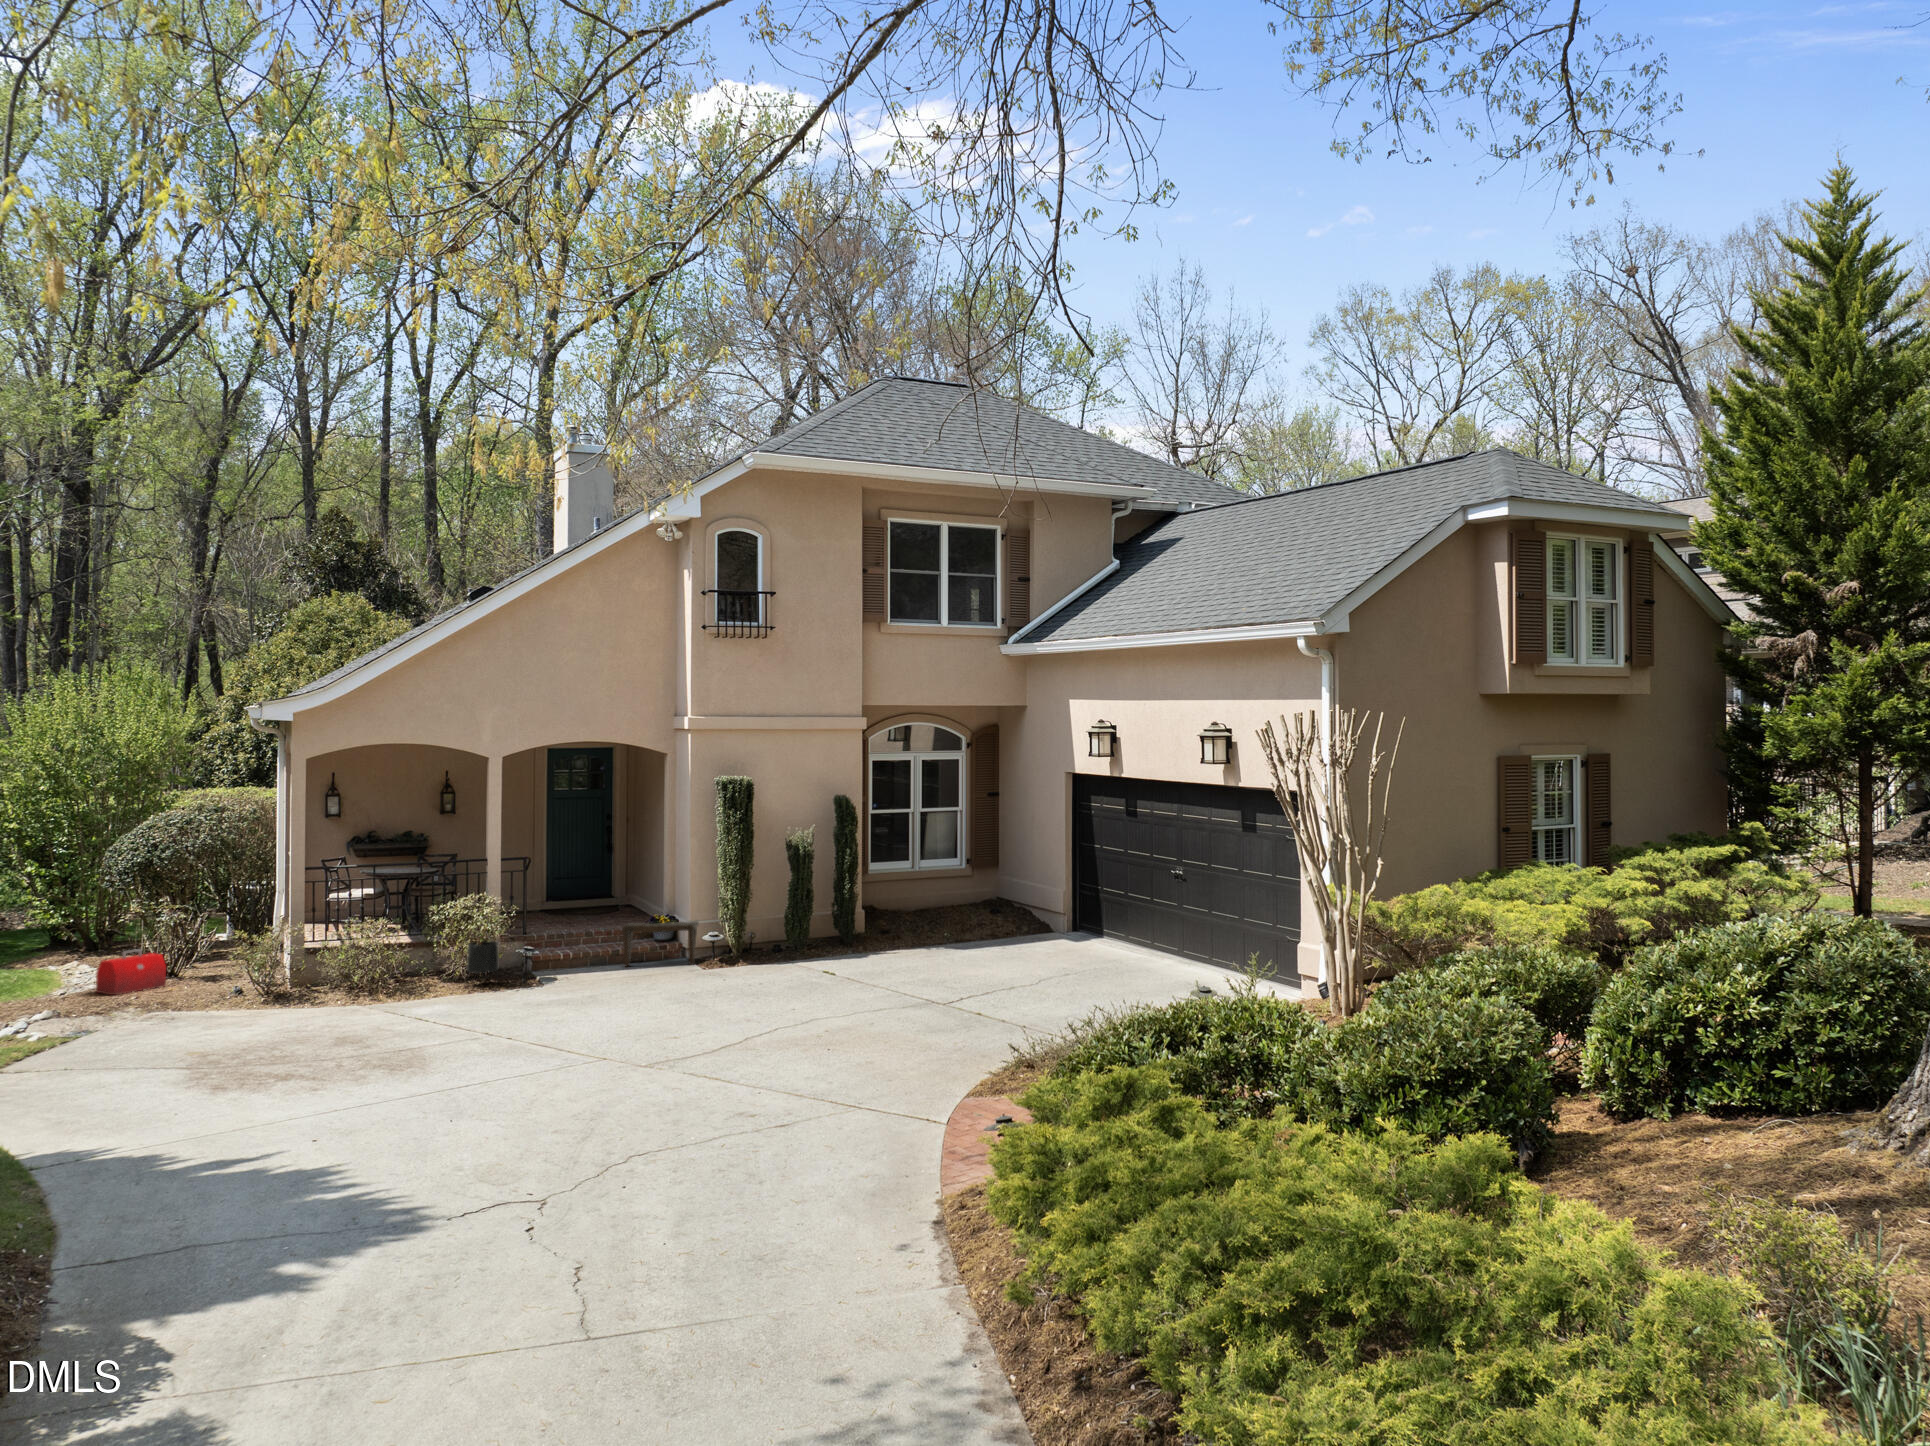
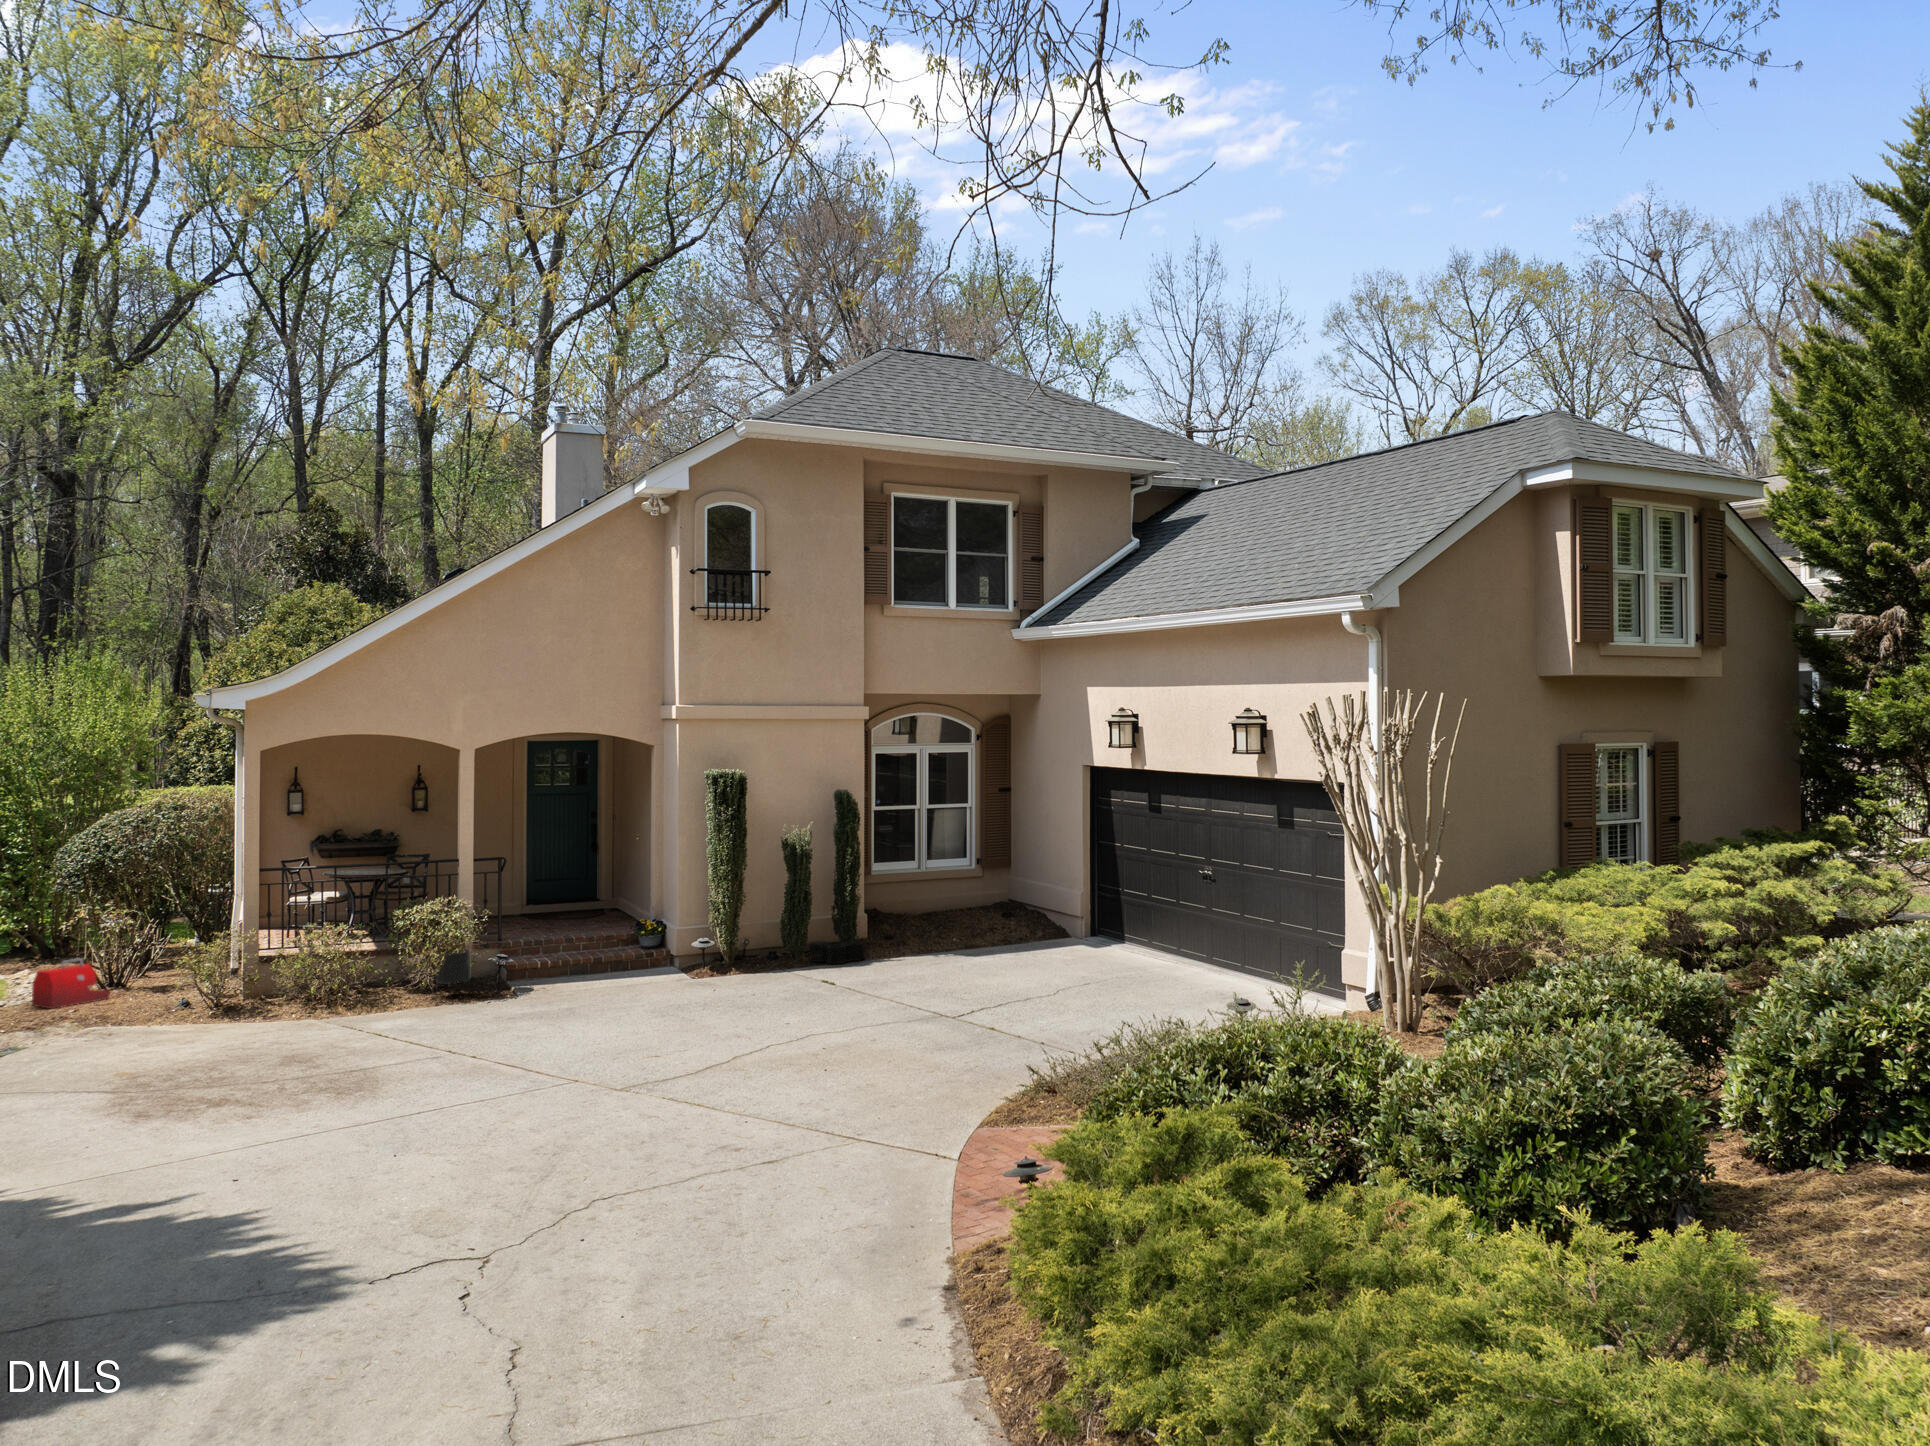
bench: present [622,921,699,967] -> none [607,926,690,976]
storage bin: none [808,935,862,957] -> present [809,941,865,964]

